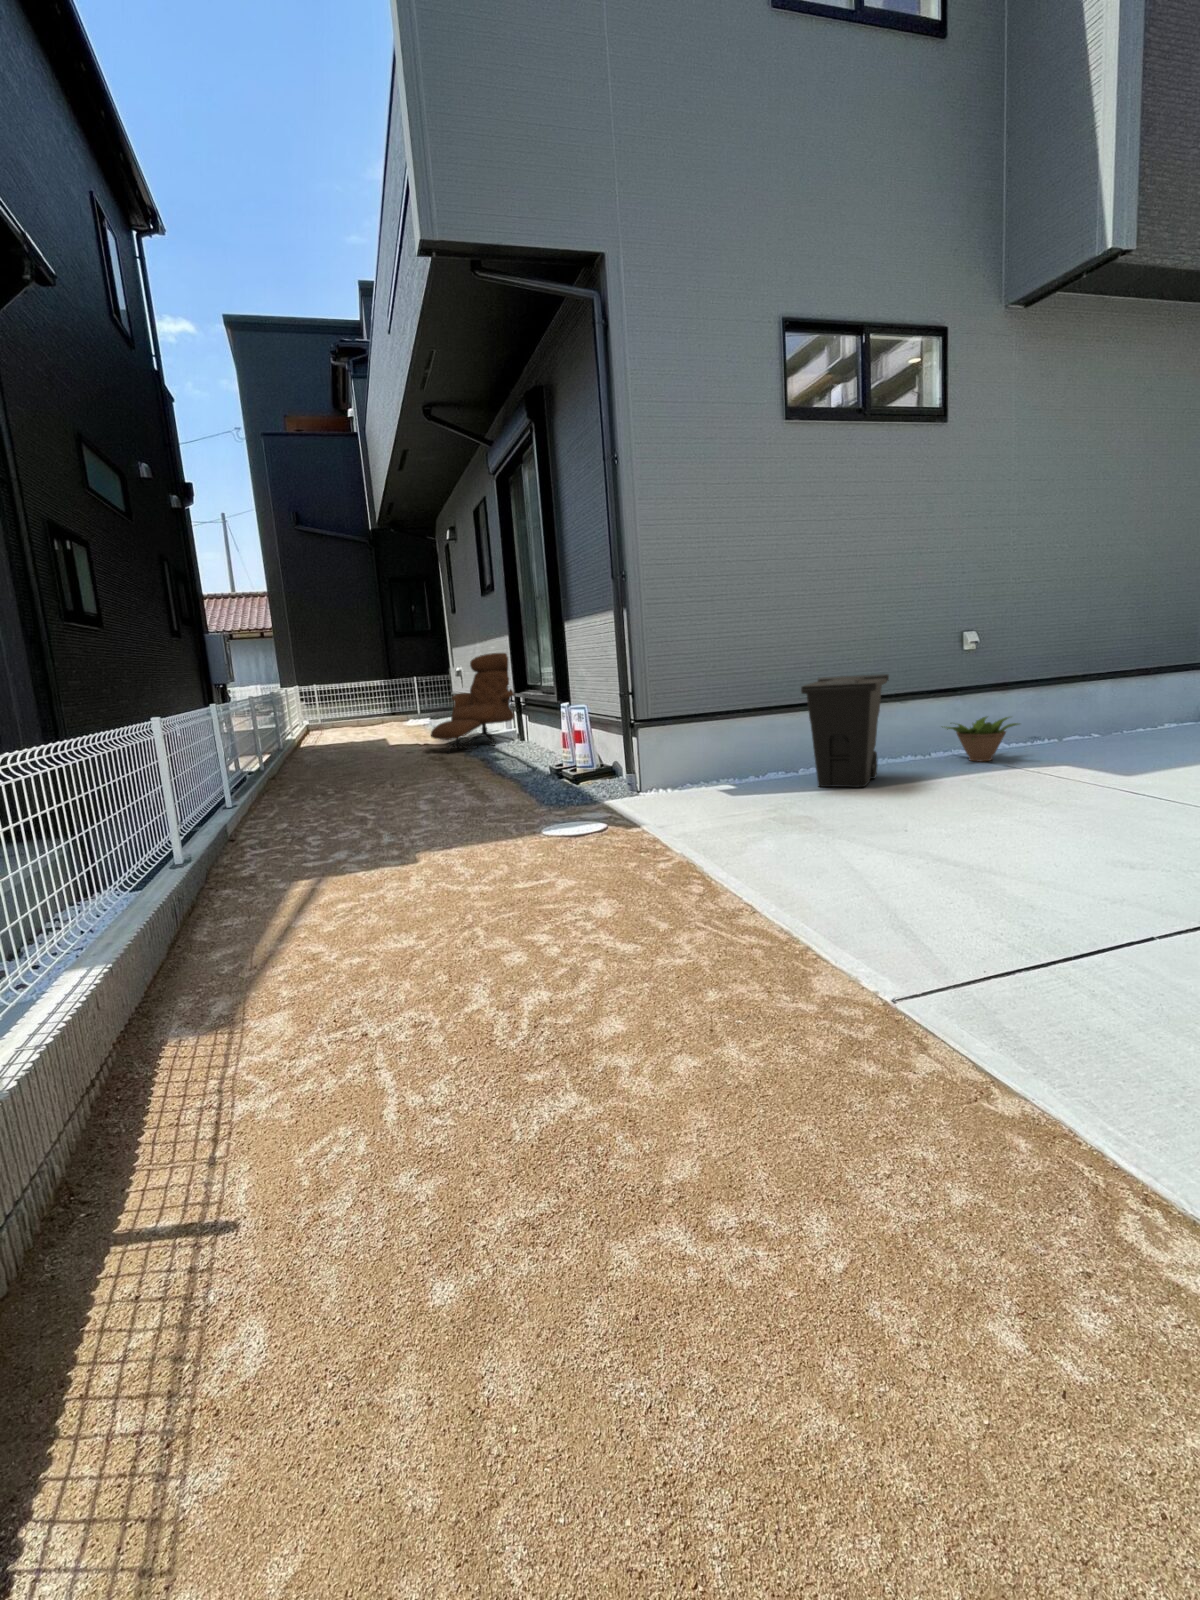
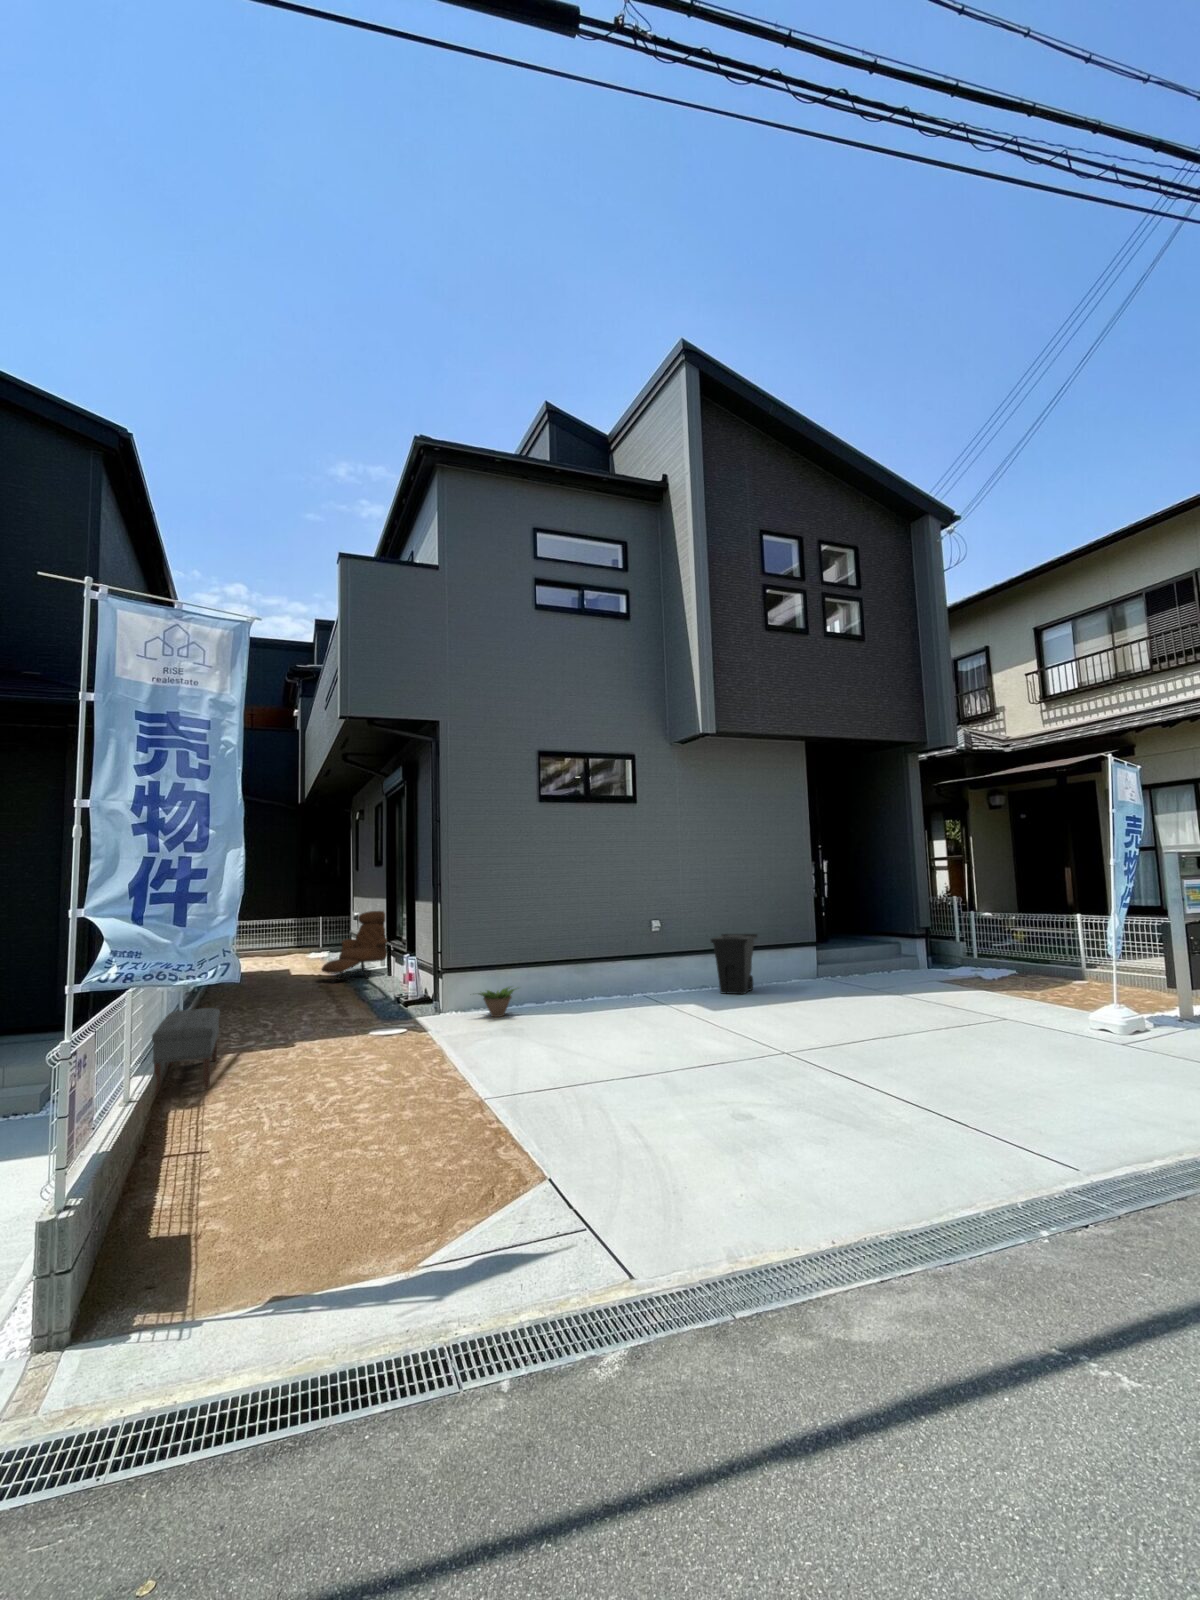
trash can: present [801,674,889,787] -> present [711,934,758,994]
decorative plant: present [946,717,1019,761] -> present [479,987,515,1017]
bench: none [112,800,284,991] -> present [152,1008,220,1095]

